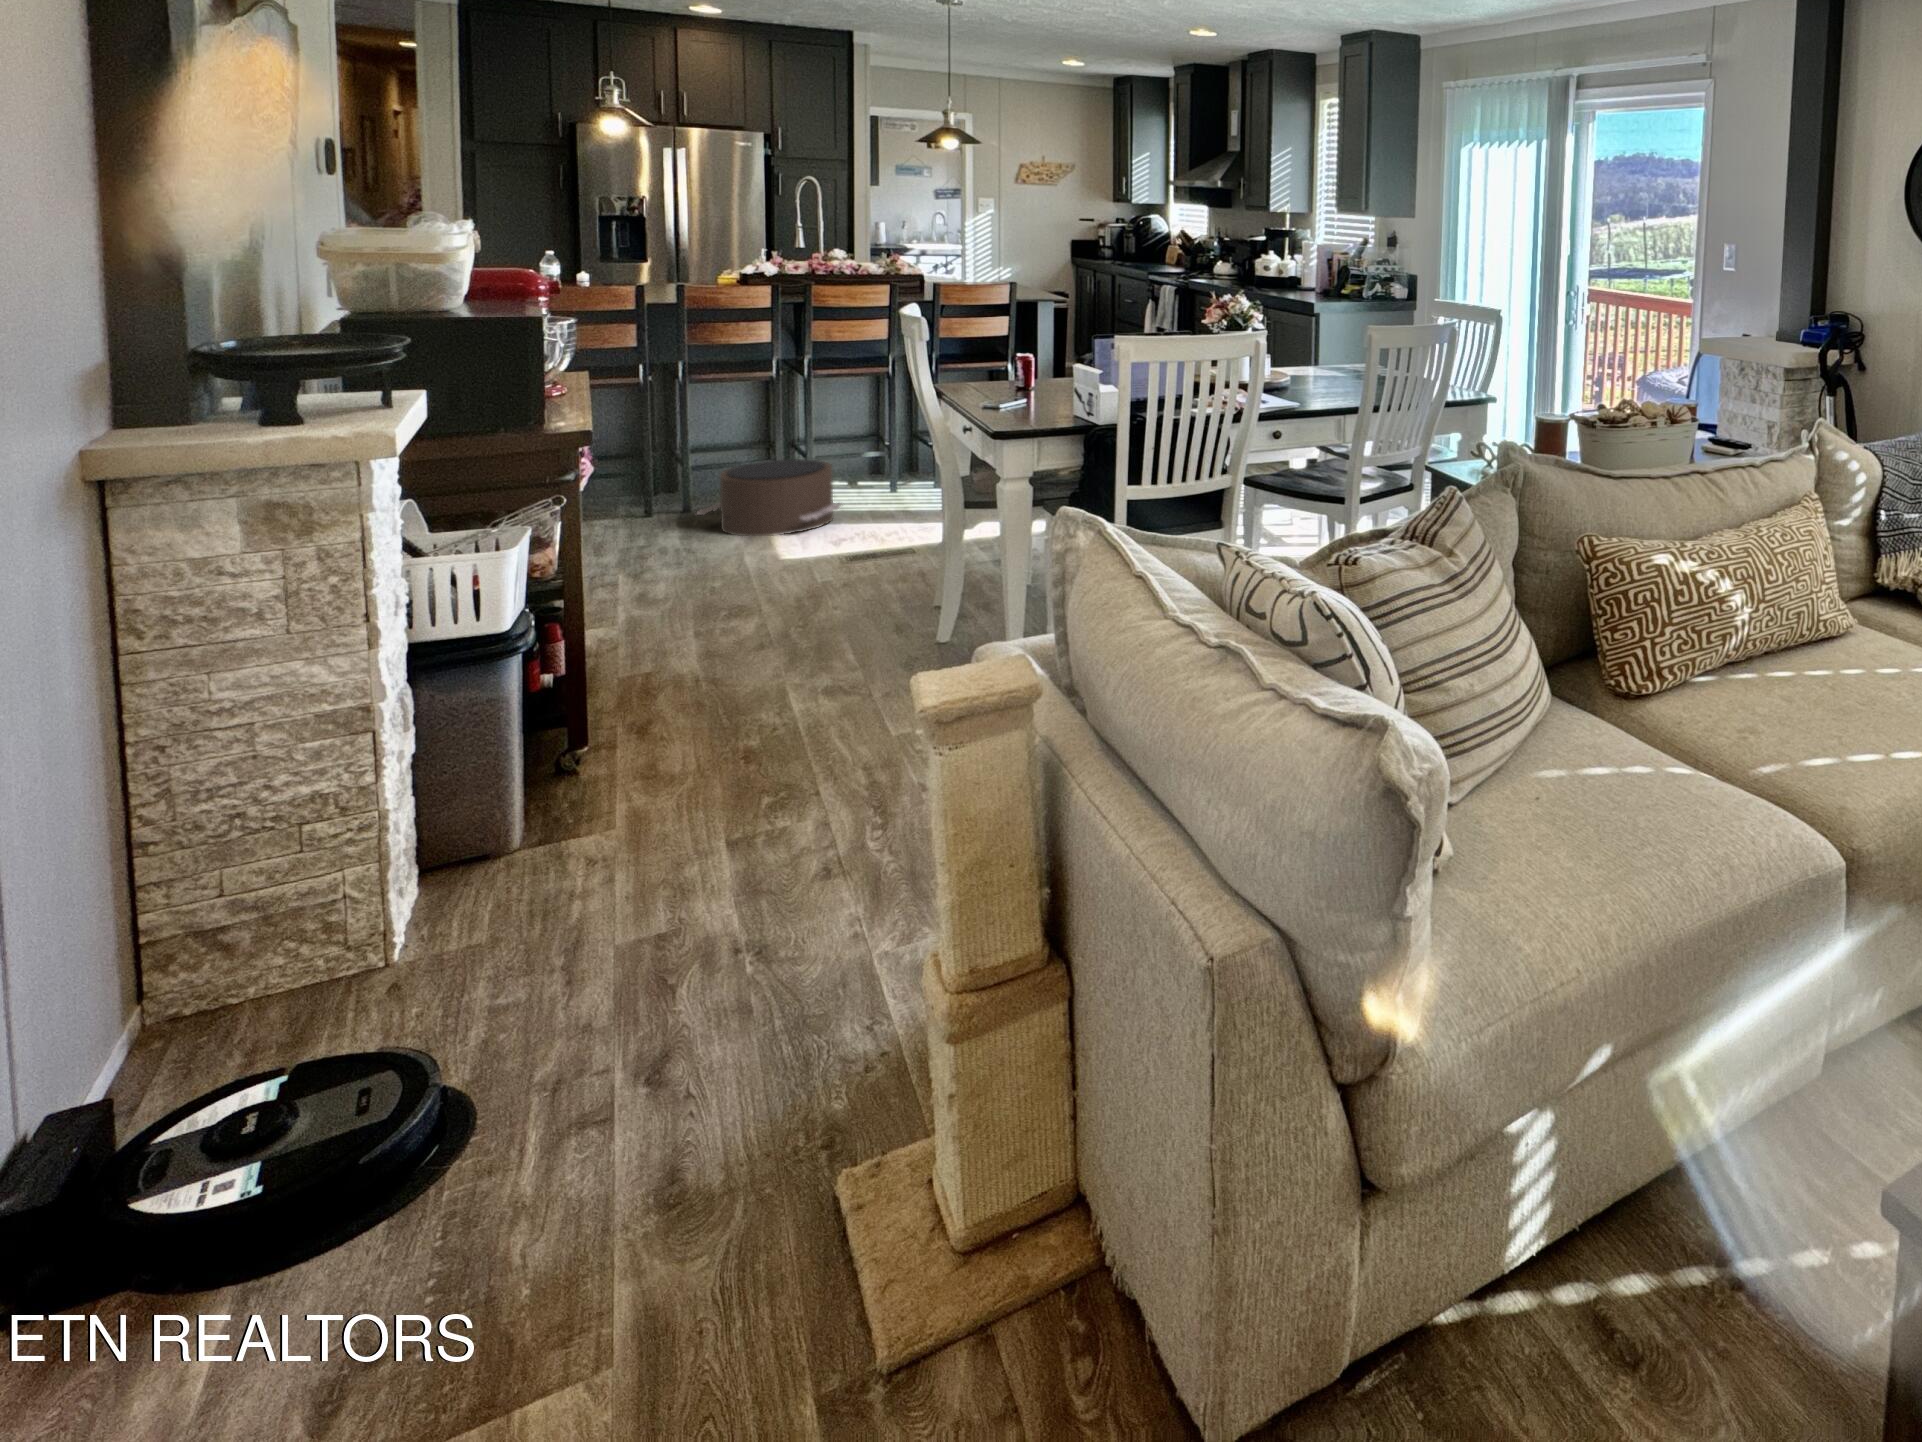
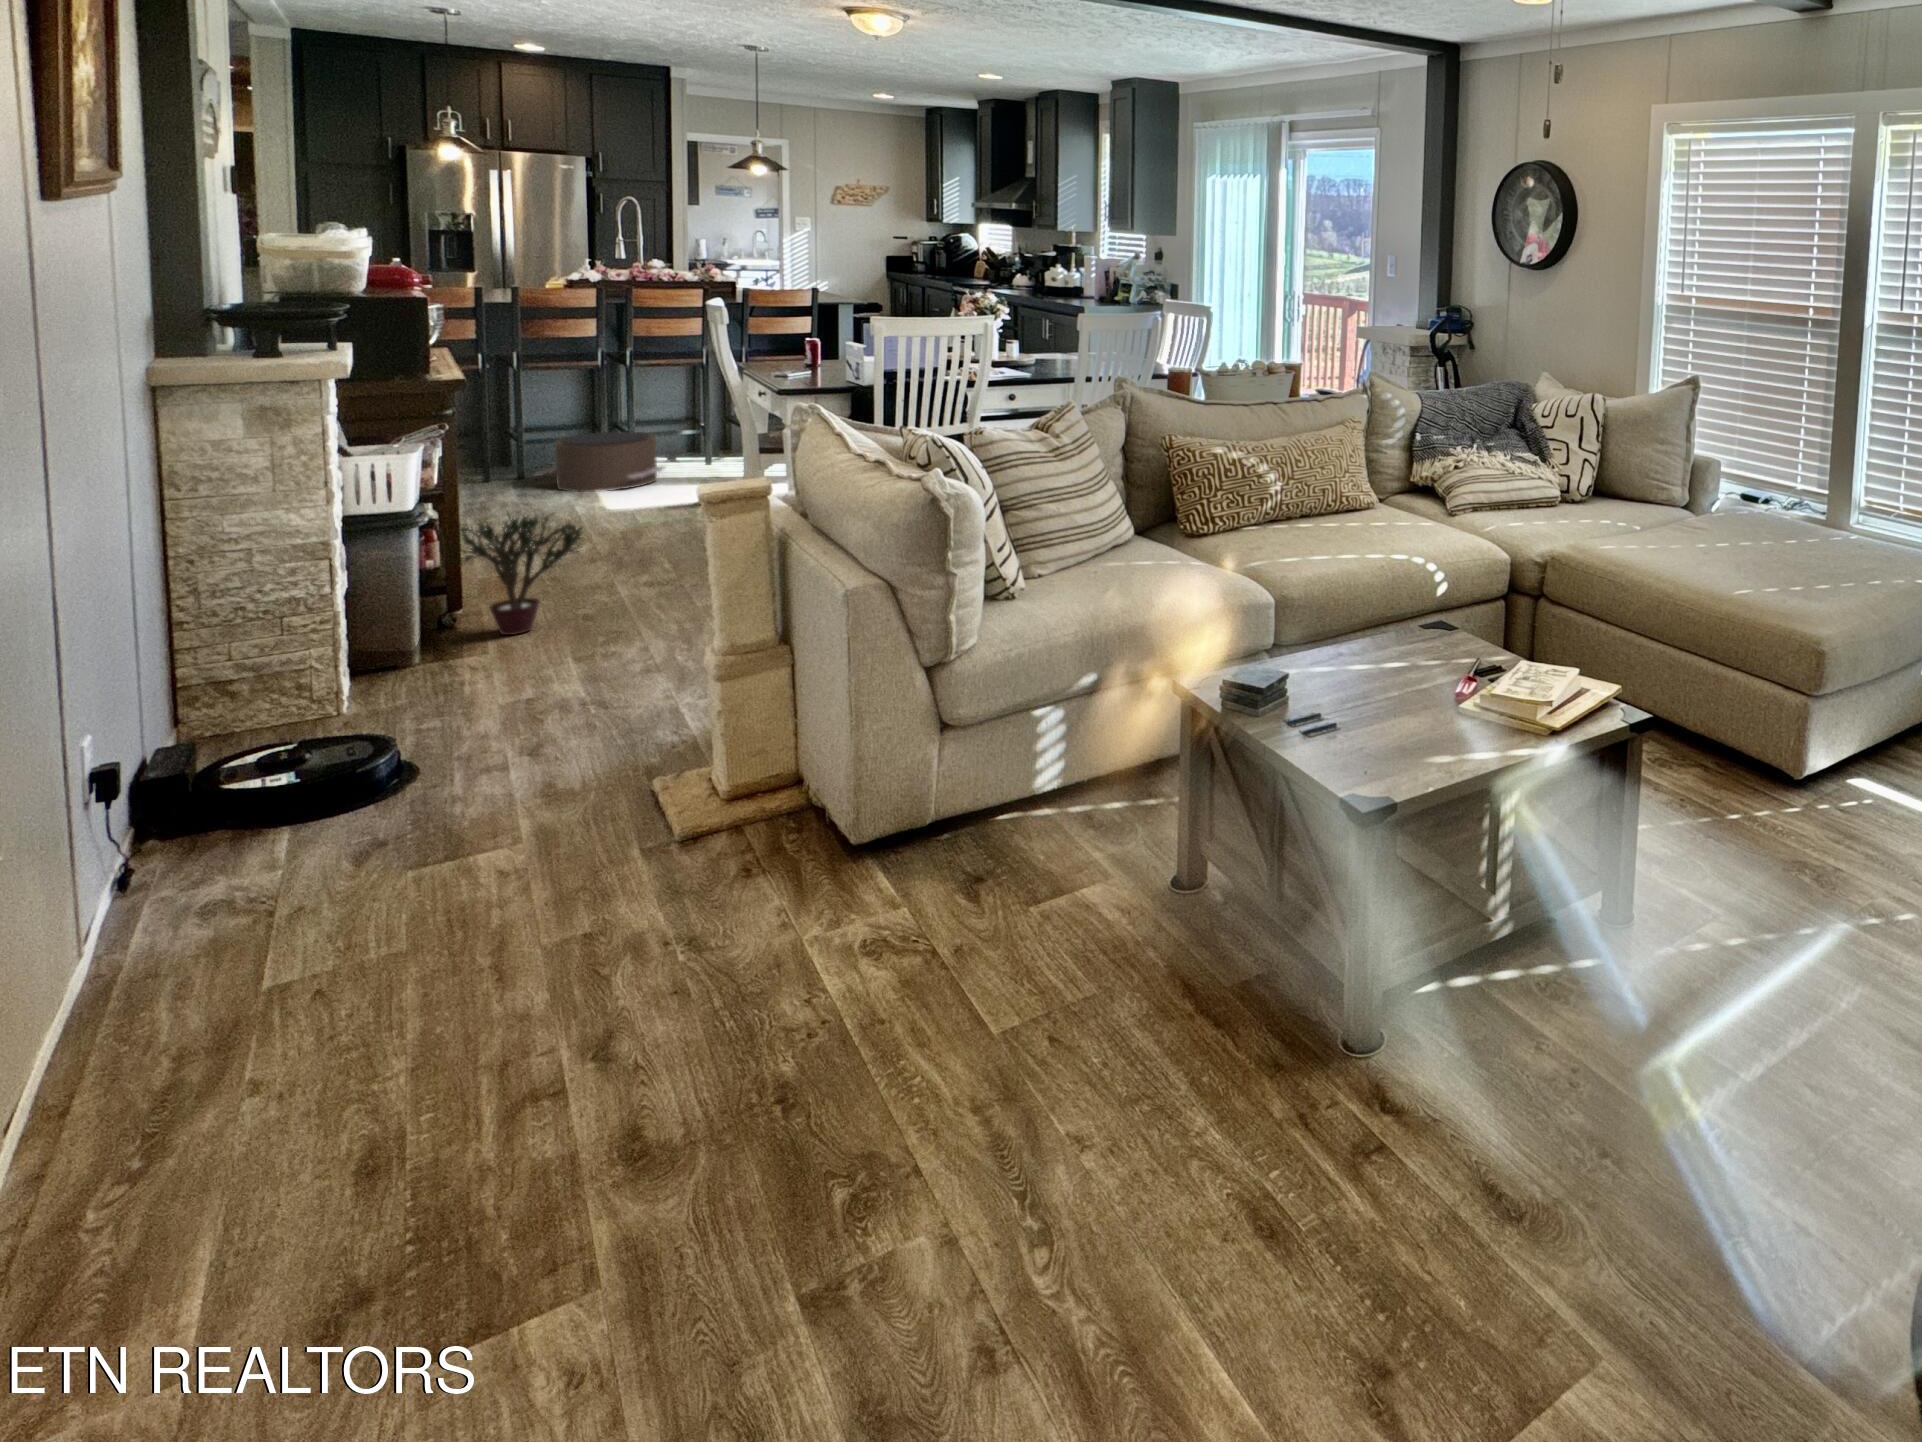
potted plant: none [551,611,743,792] -> present [443,514,582,635]

